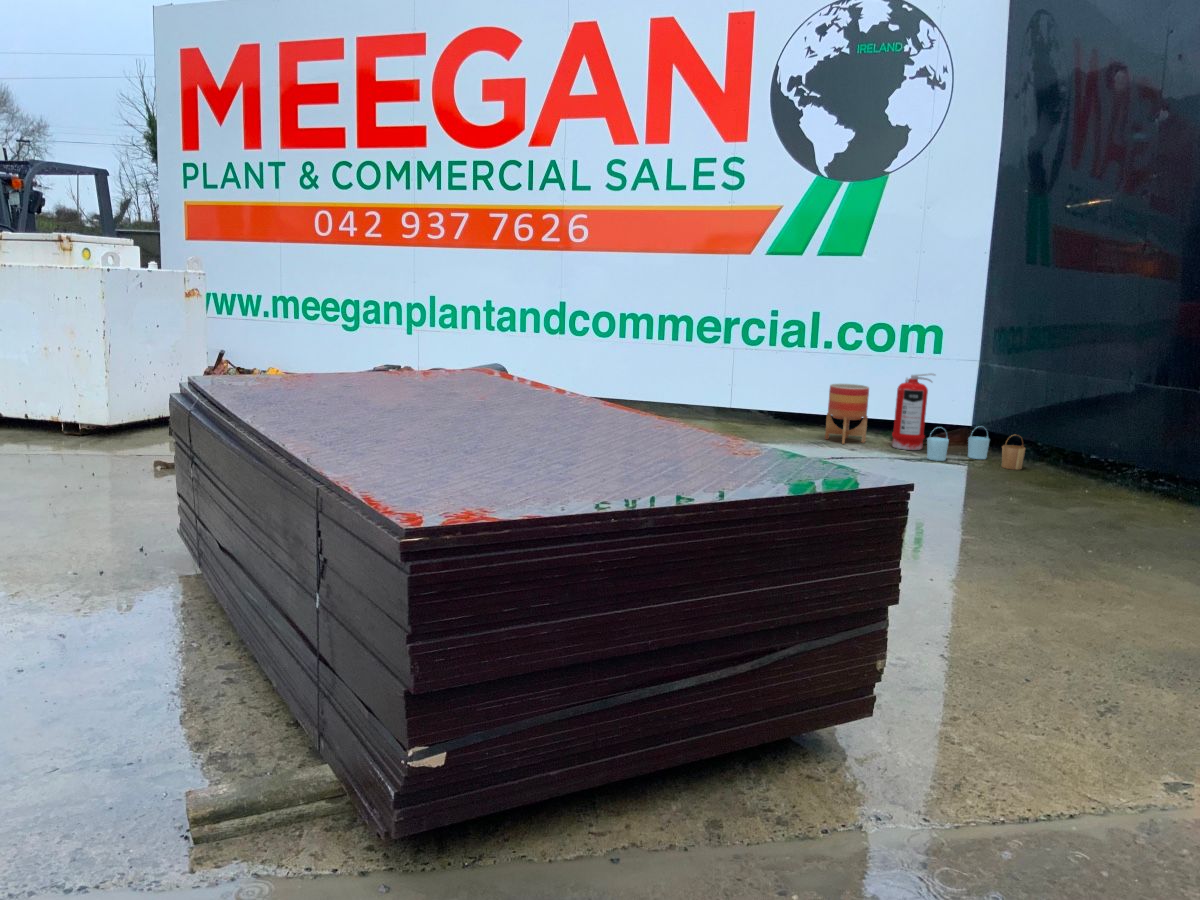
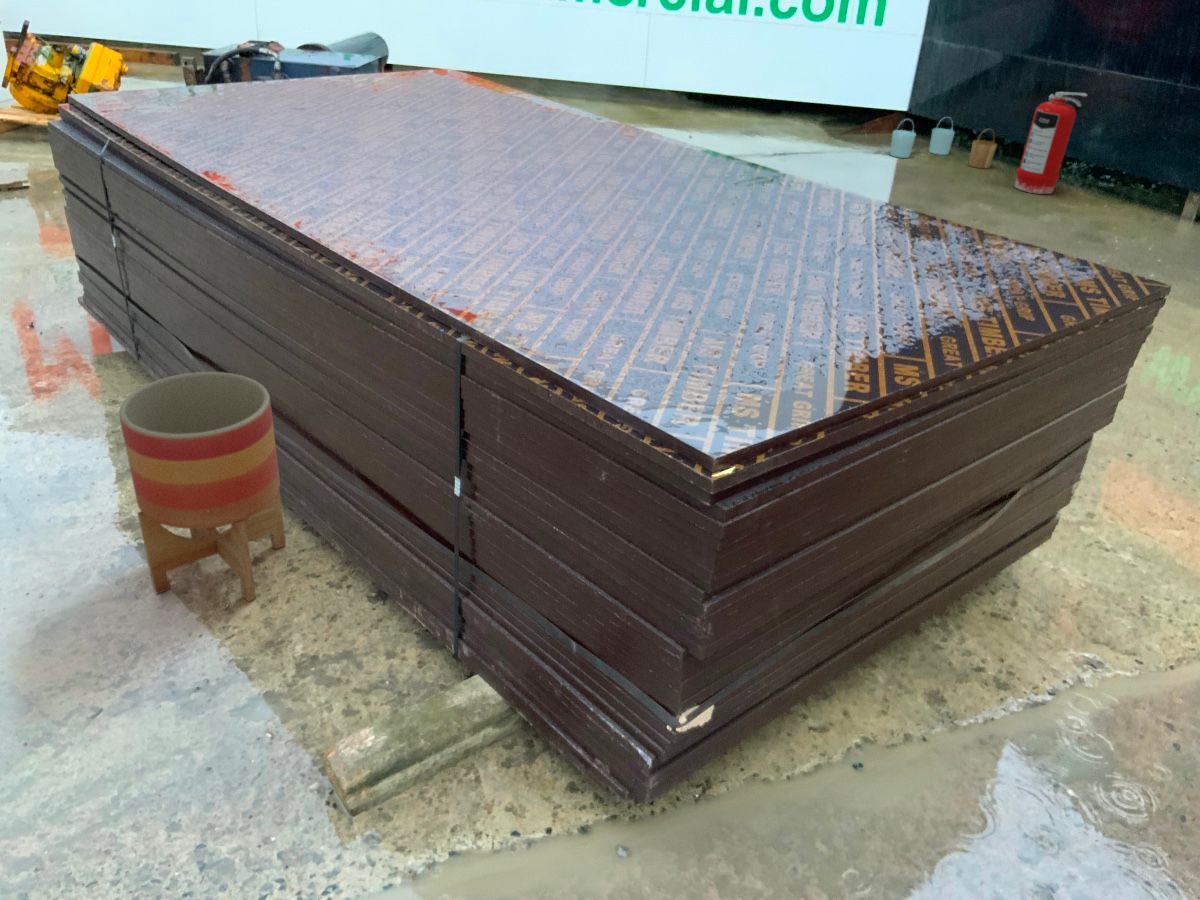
fire extinguisher: present [892,373,935,450] -> present [1015,92,1087,194]
planter: present [825,384,869,444] -> present [119,372,286,601]

